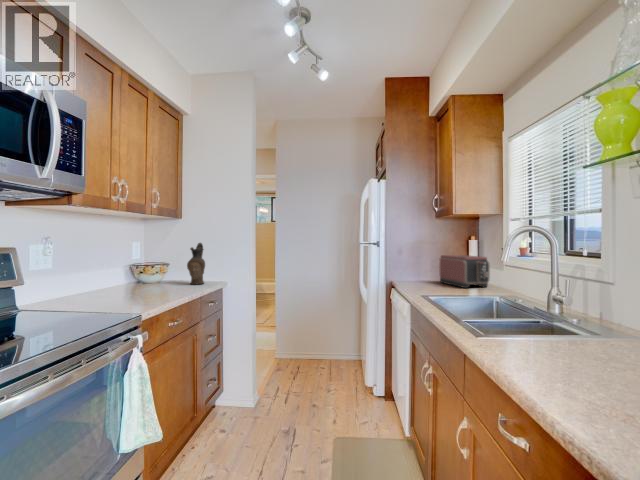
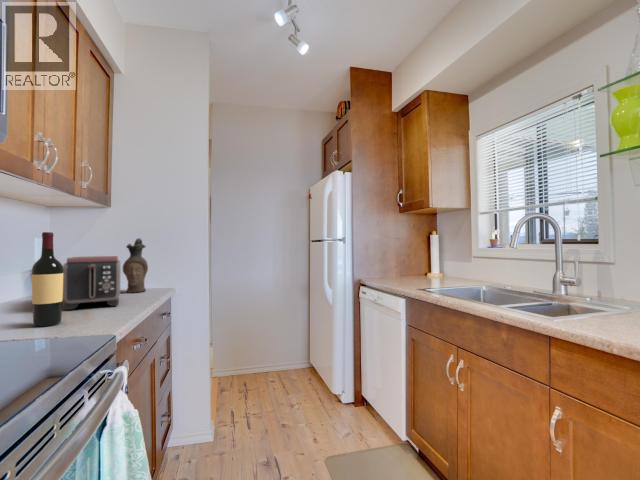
wine bottle: none [114,246,132,306] -> present [32,232,63,326]
toaster: present [440,255,490,288] -> present [63,256,120,310]

